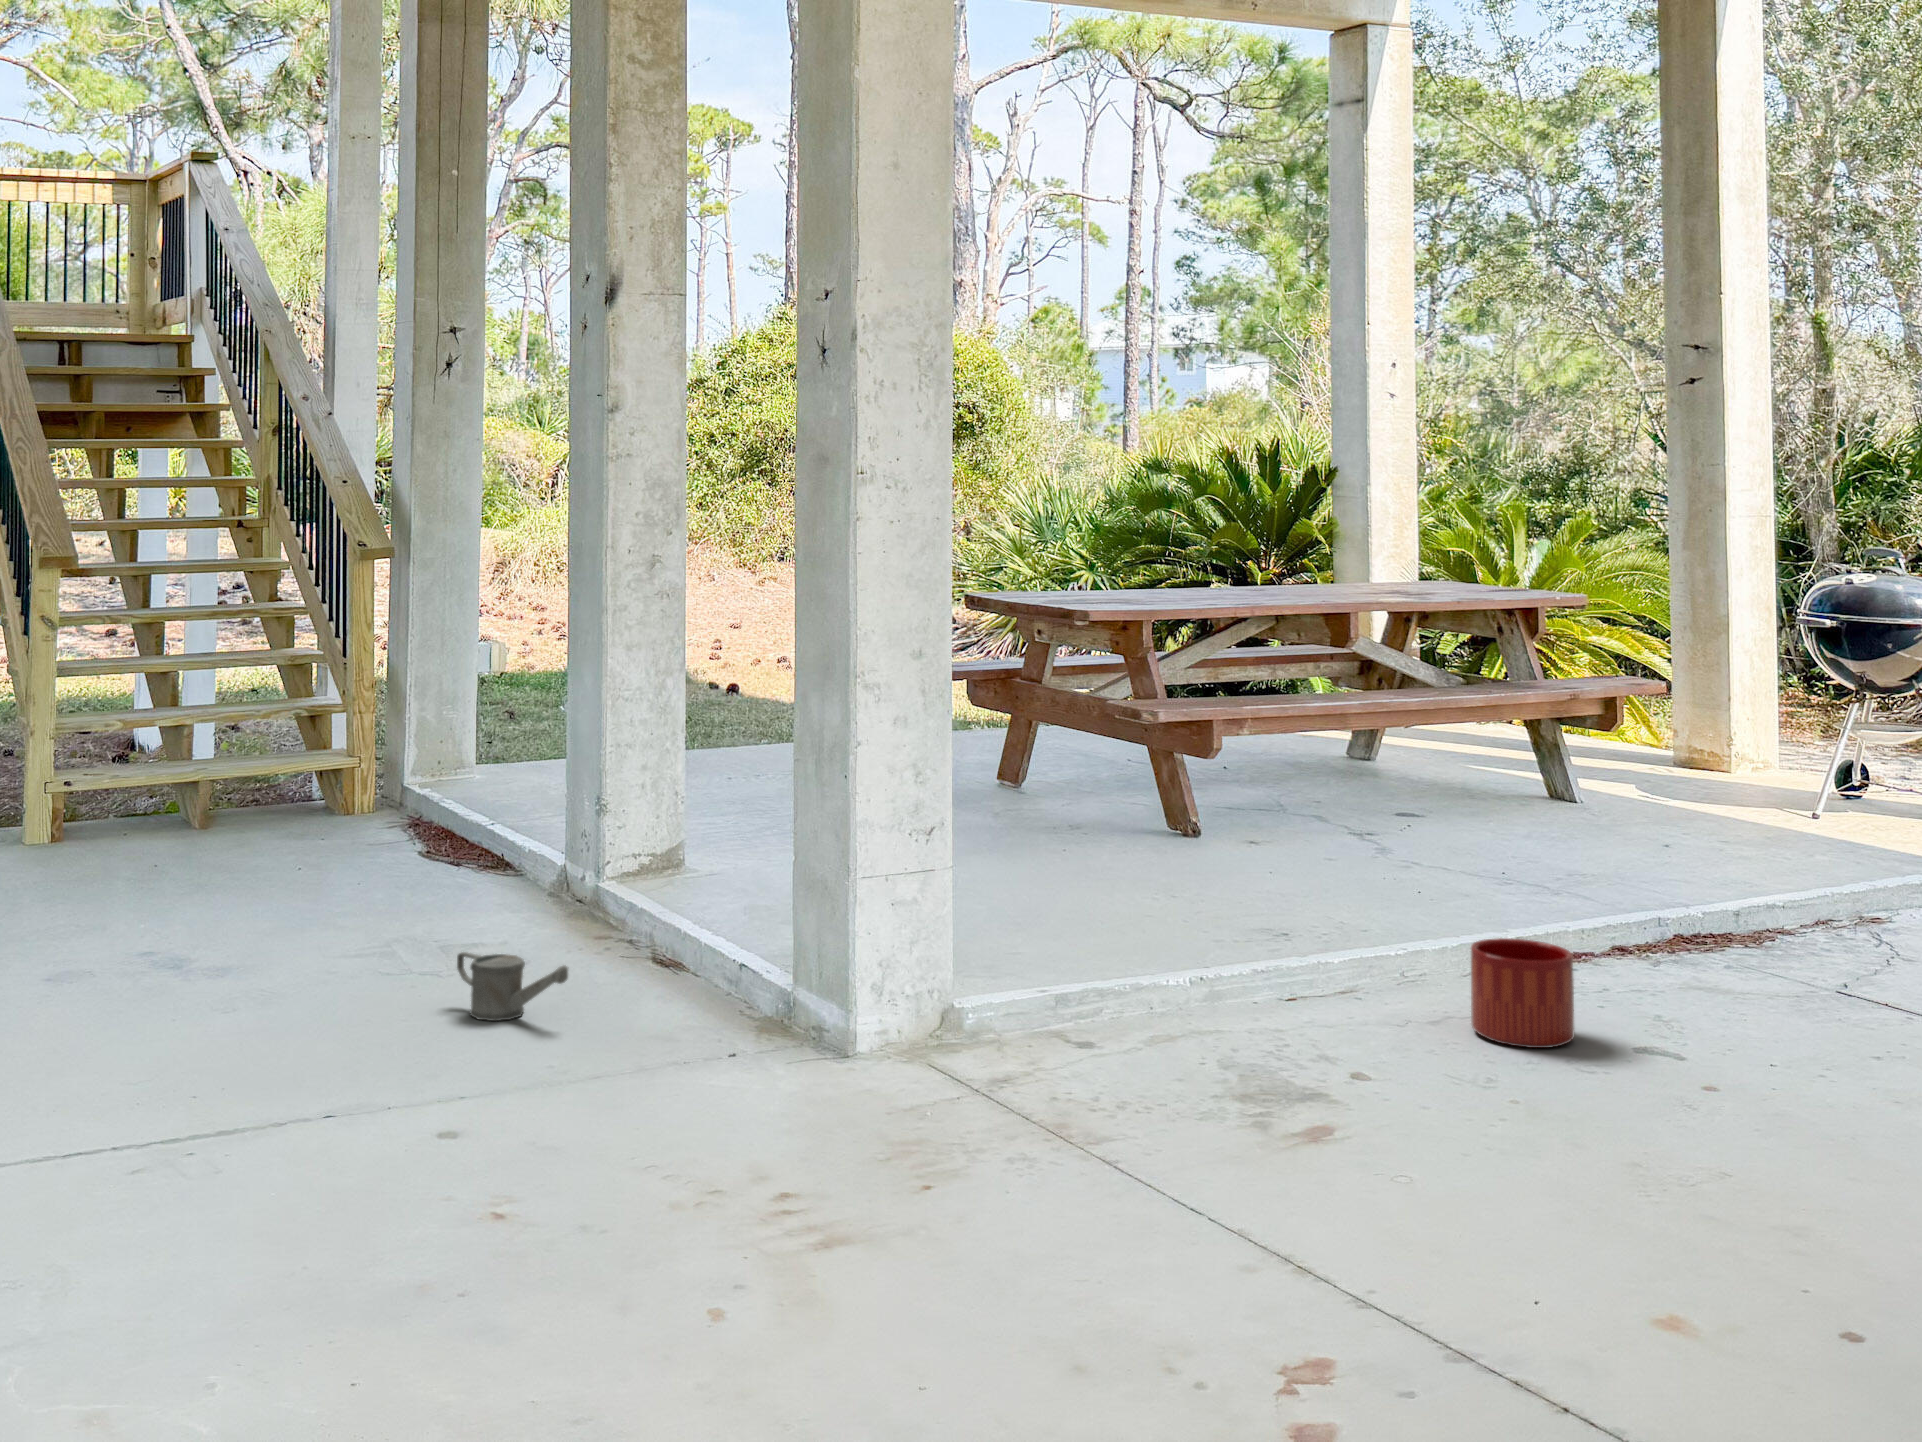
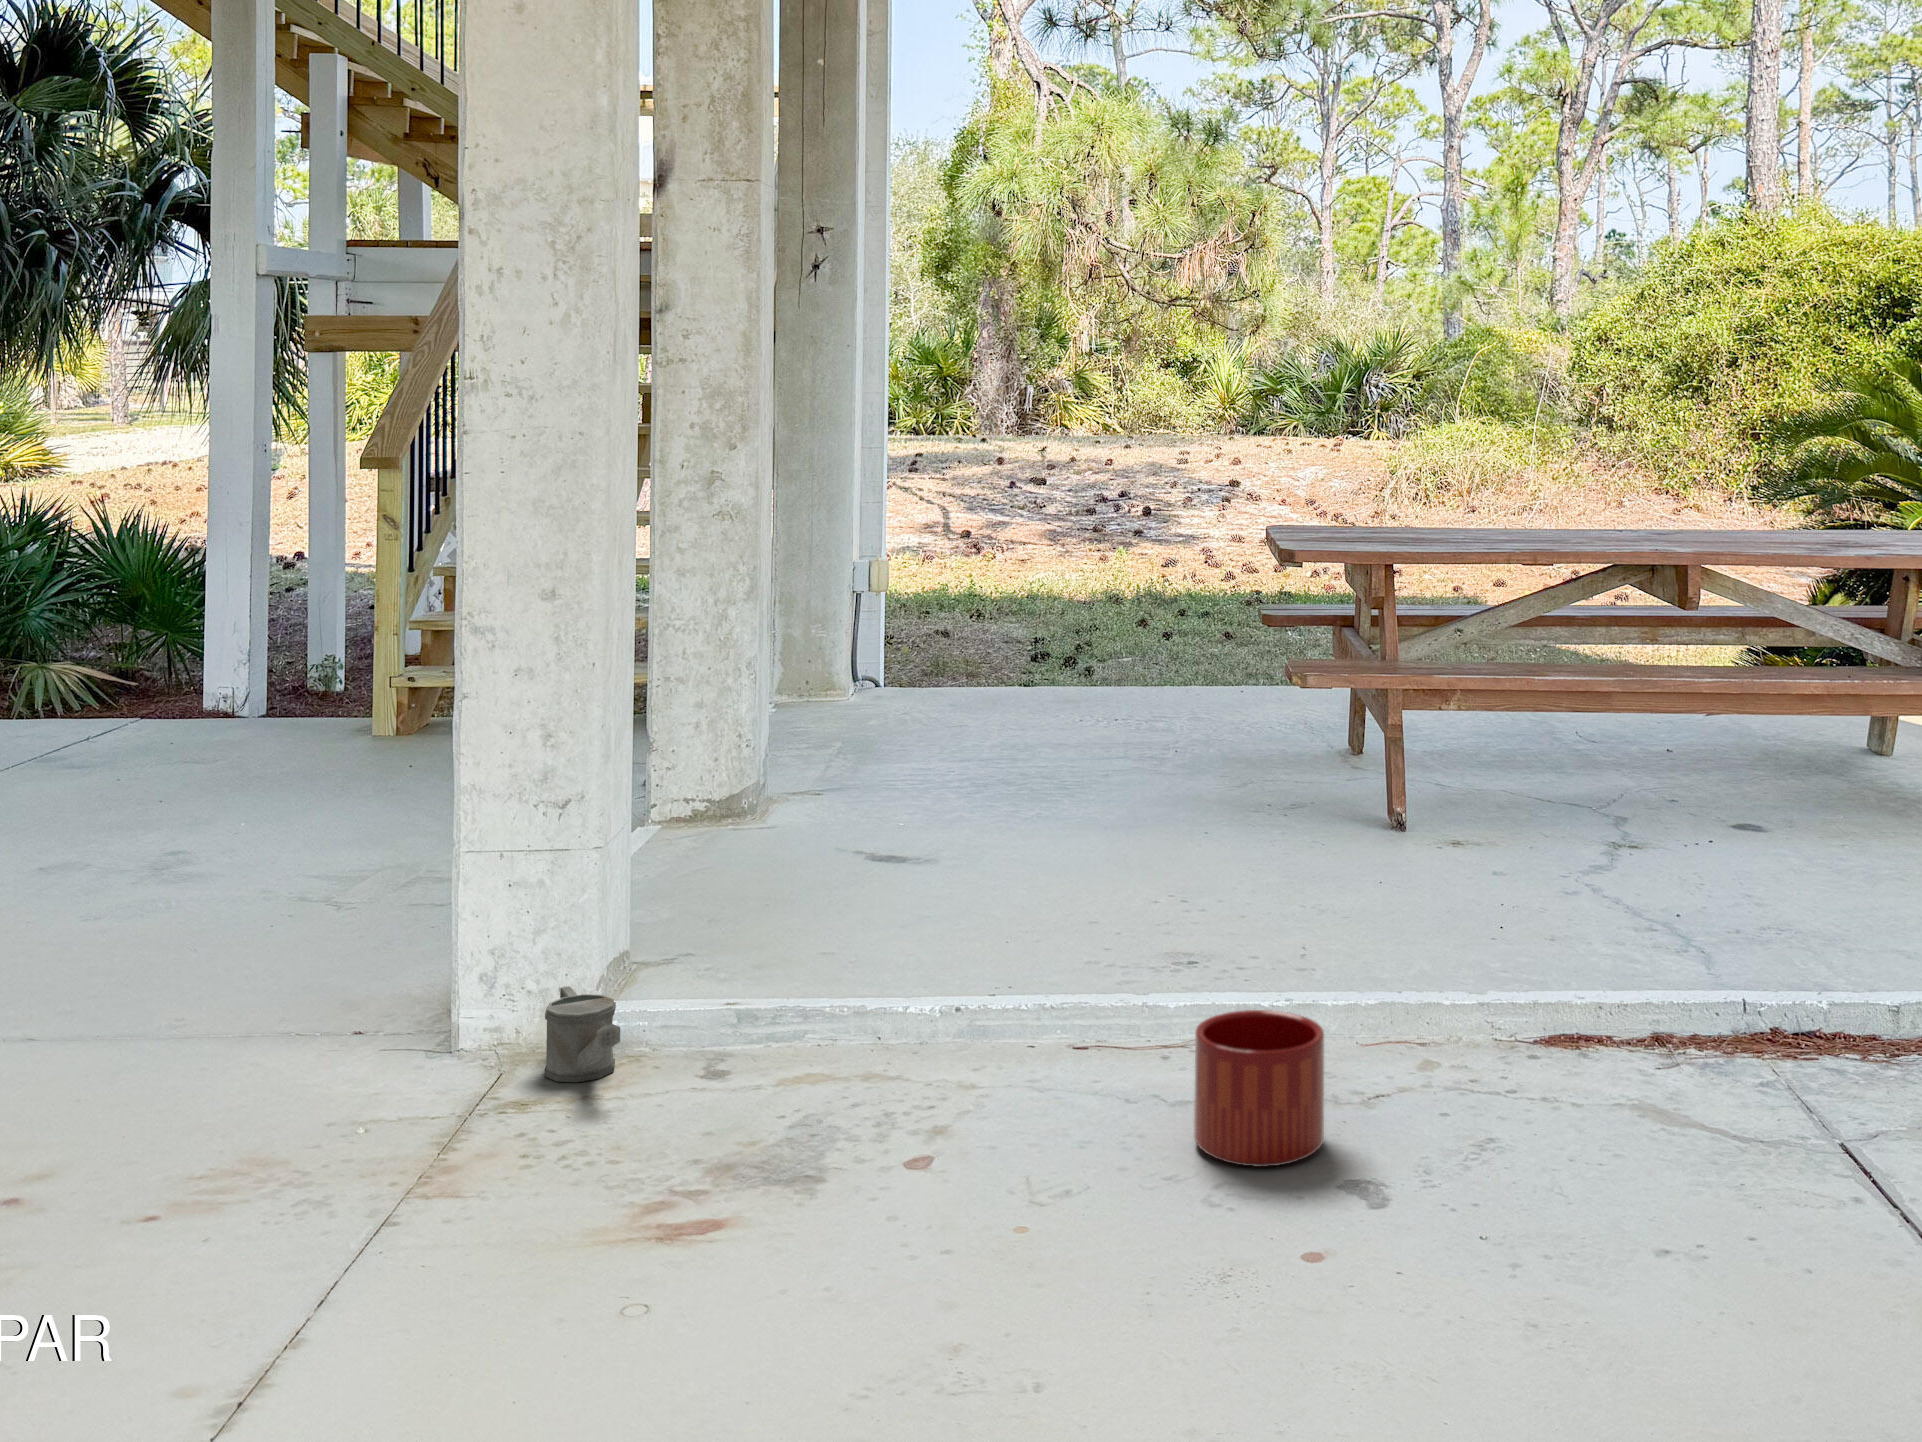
watering can: present [457,952,568,1021] -> present [544,986,620,1082]

